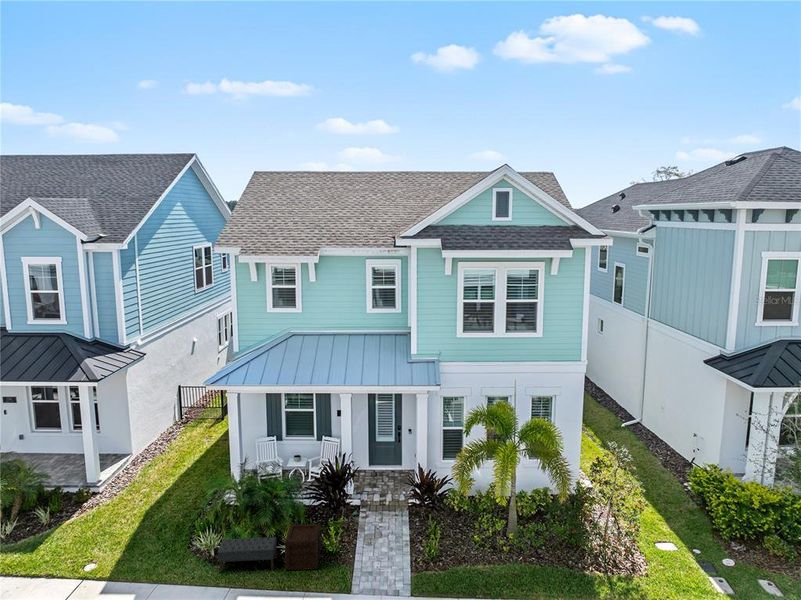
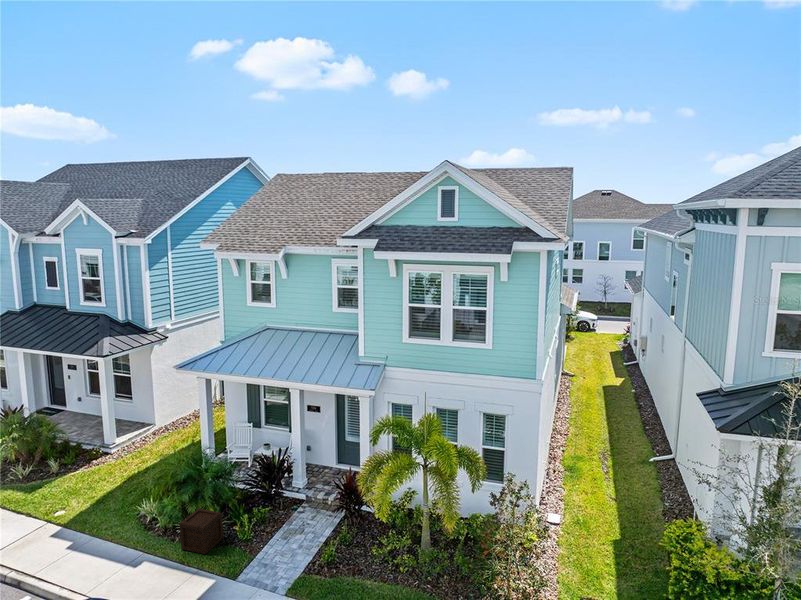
bench: present [218,537,277,573] -> none [130,511,185,547]

